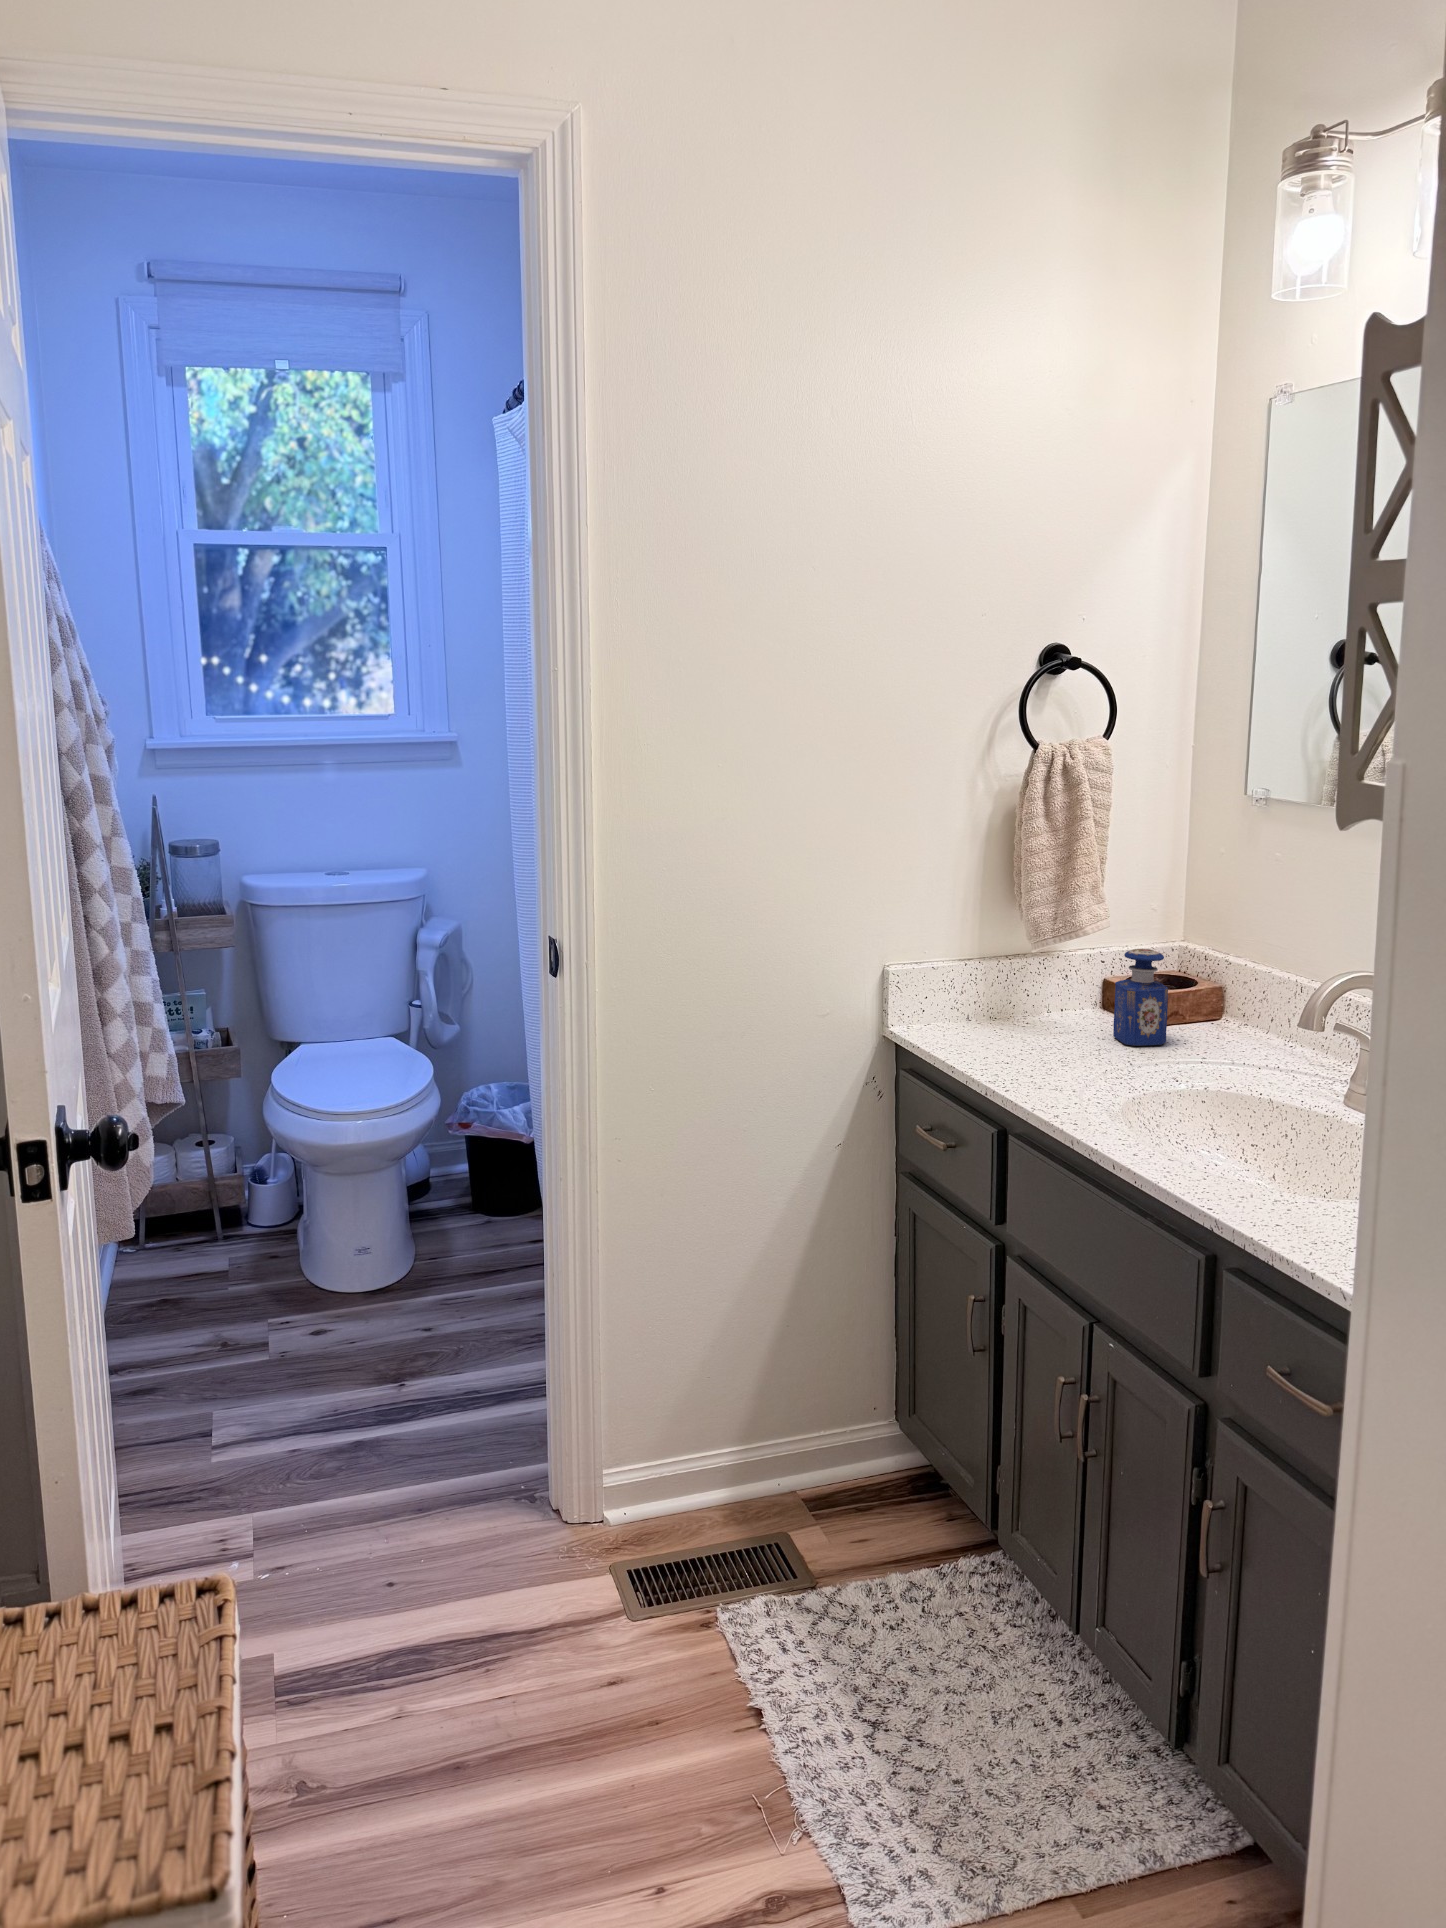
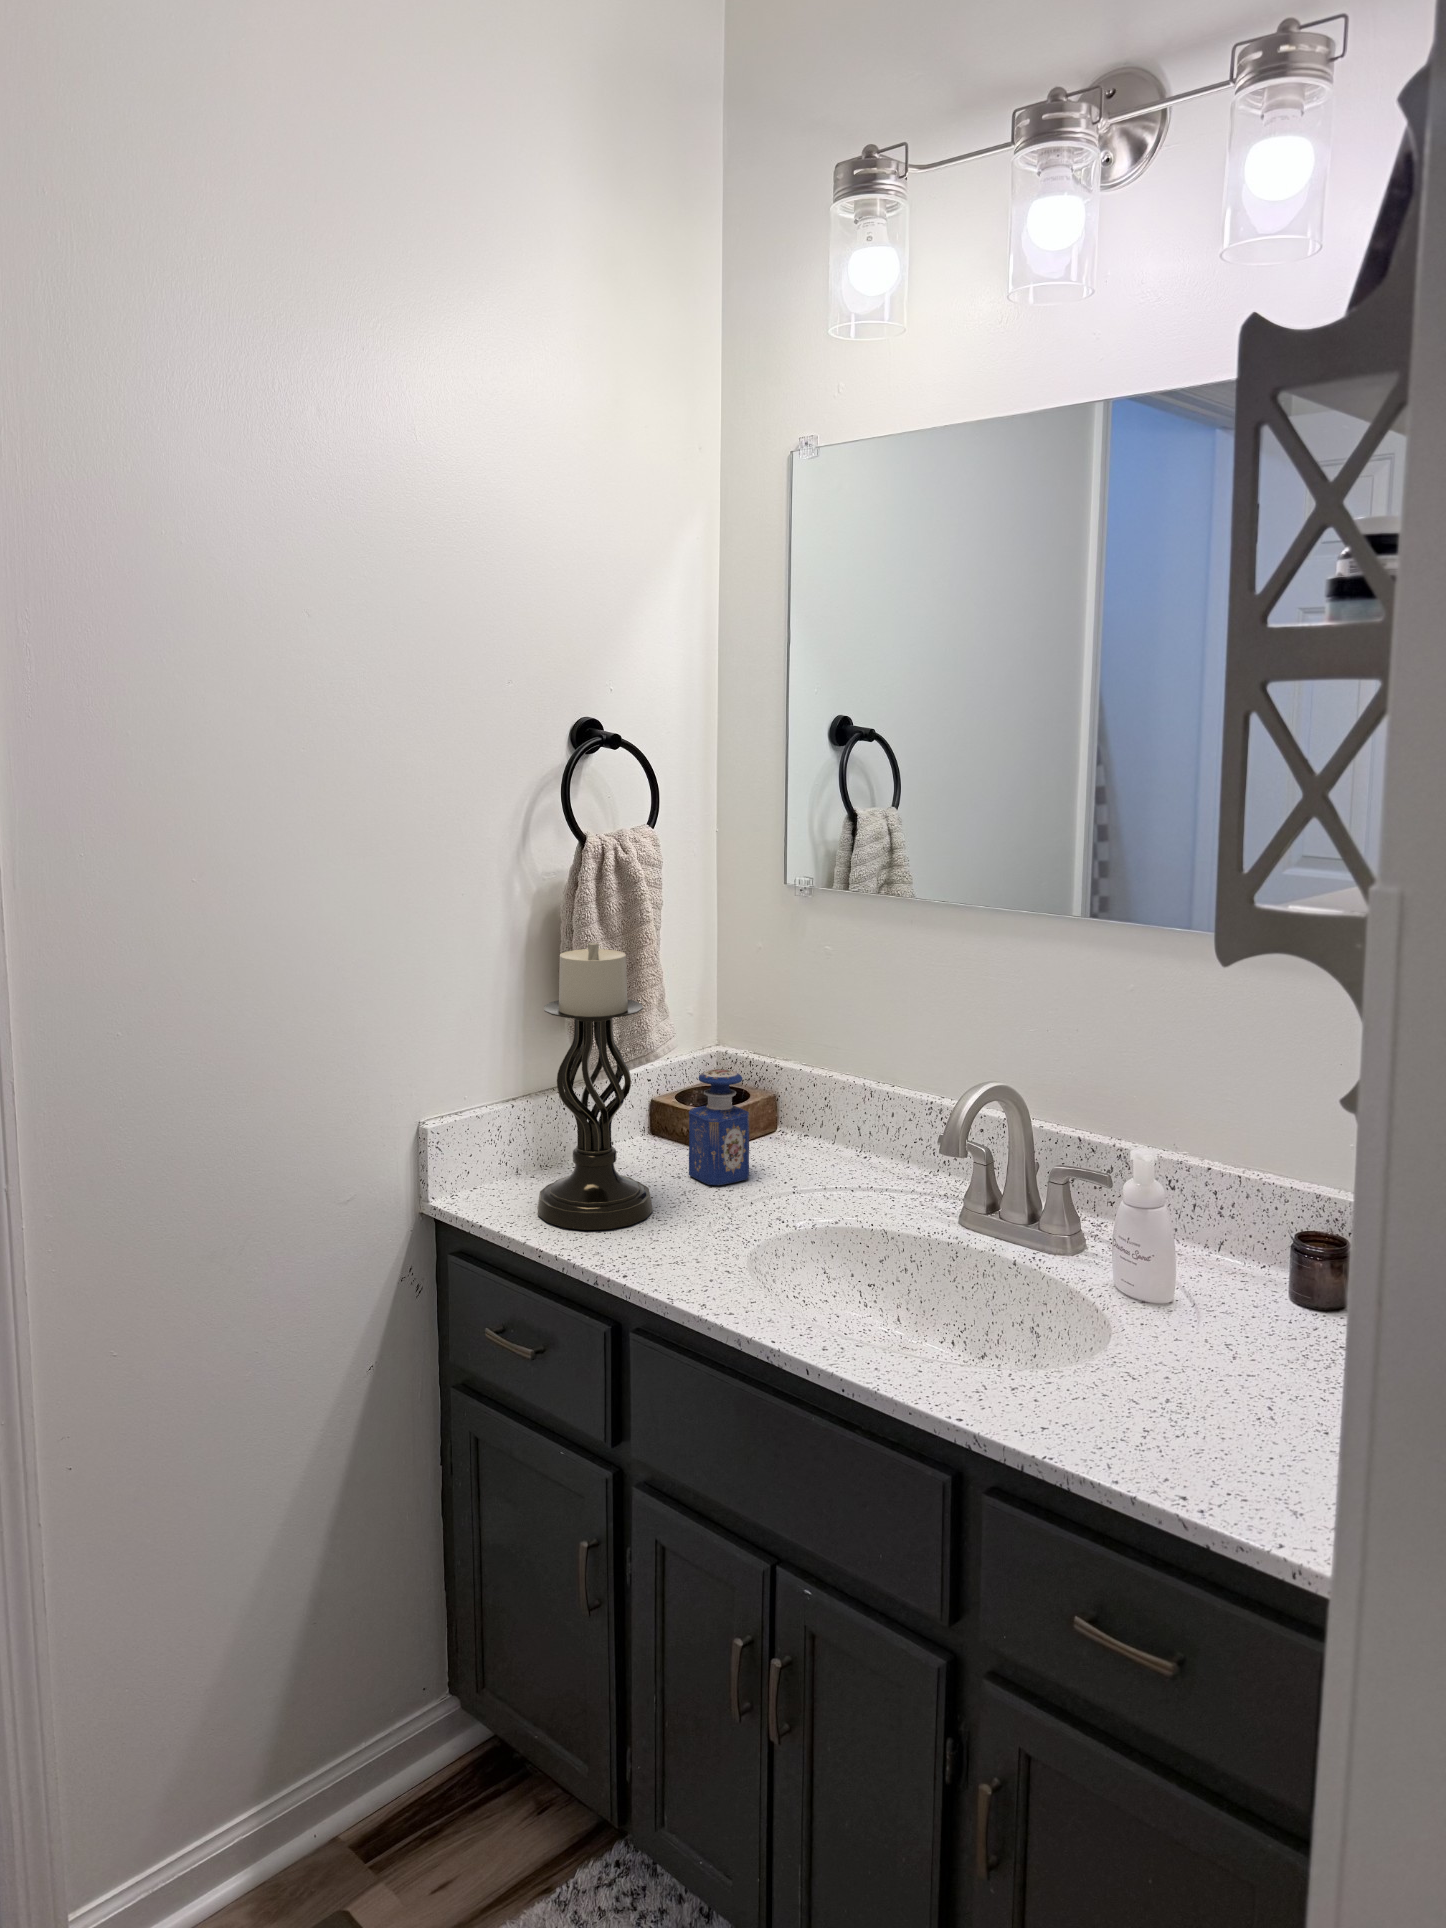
candle holder: none [969,830,1066,1061] -> present [538,943,653,1230]

